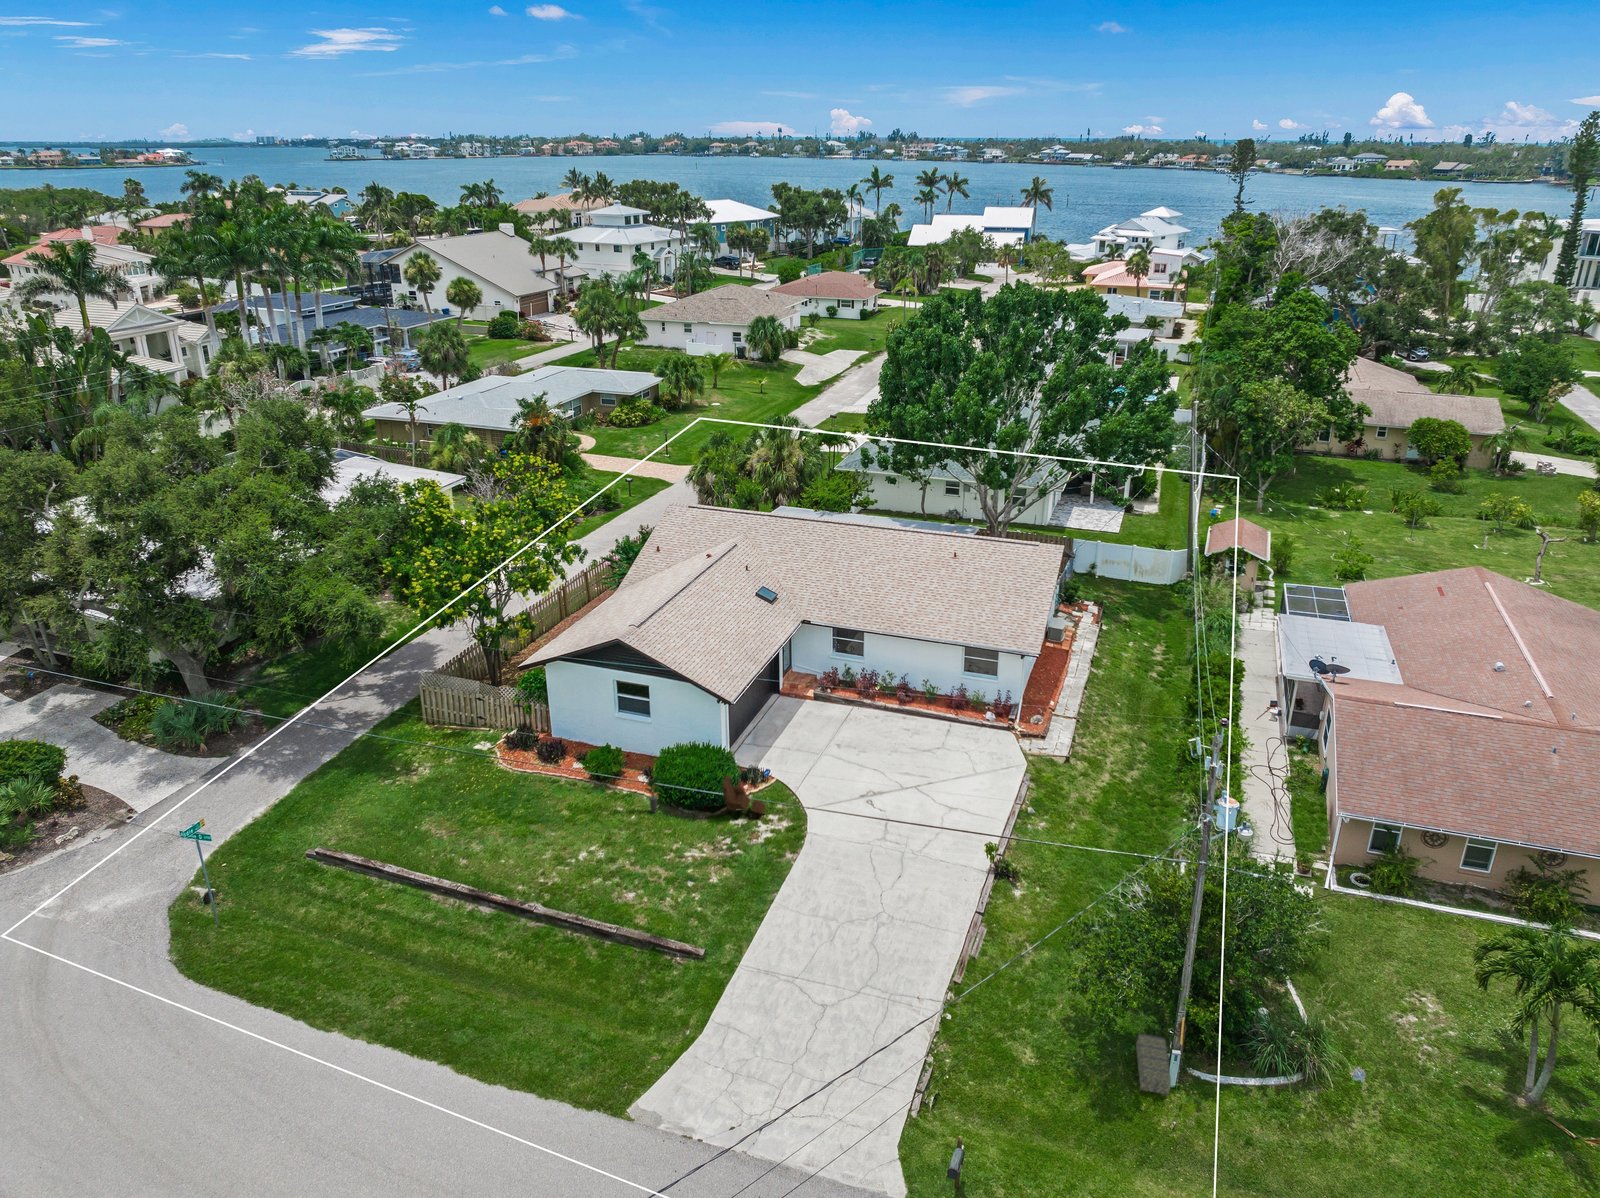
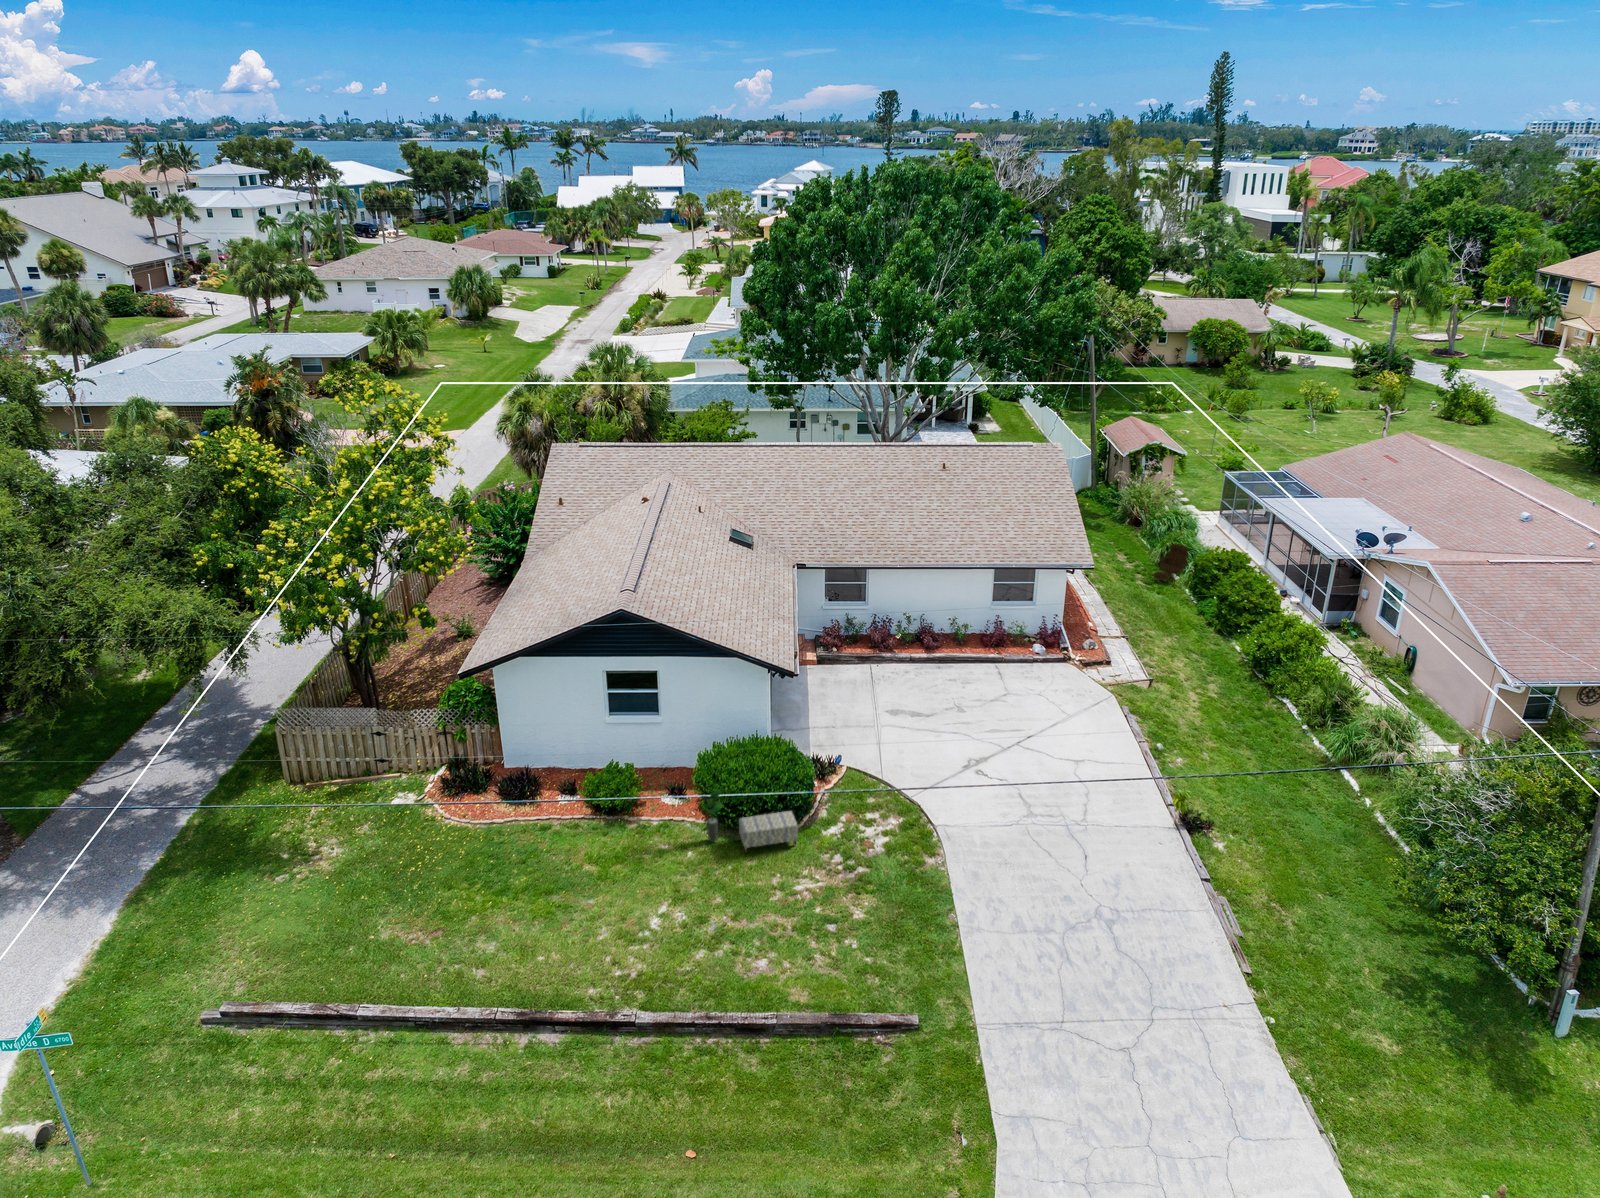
lounge chair: present [723,775,766,818] -> present [1153,544,1188,582]
bench: present [1136,1034,1171,1099] -> present [739,811,798,853]

